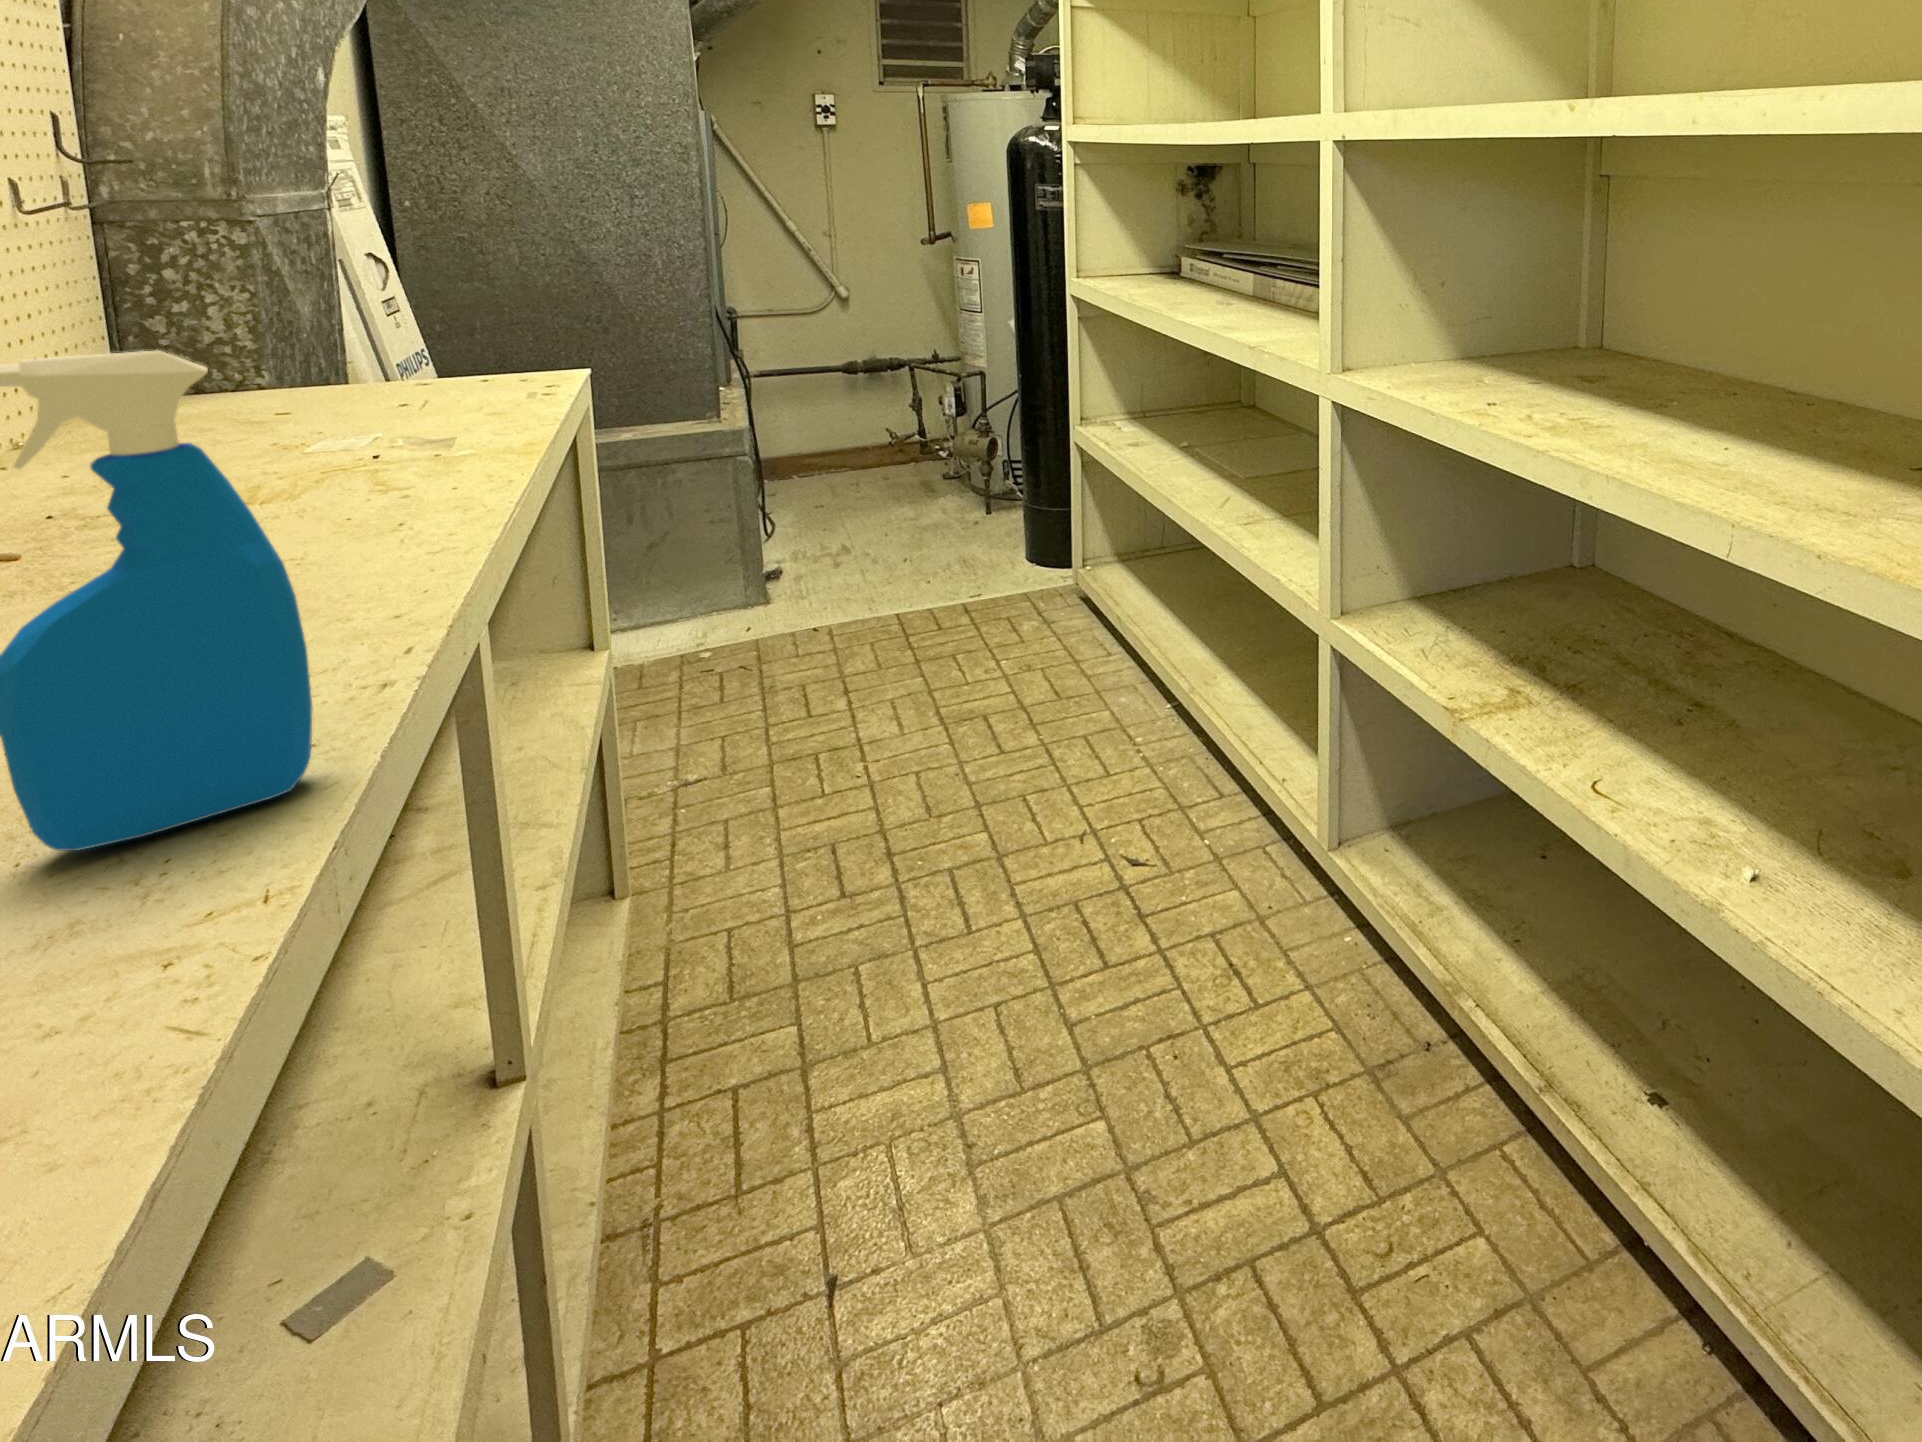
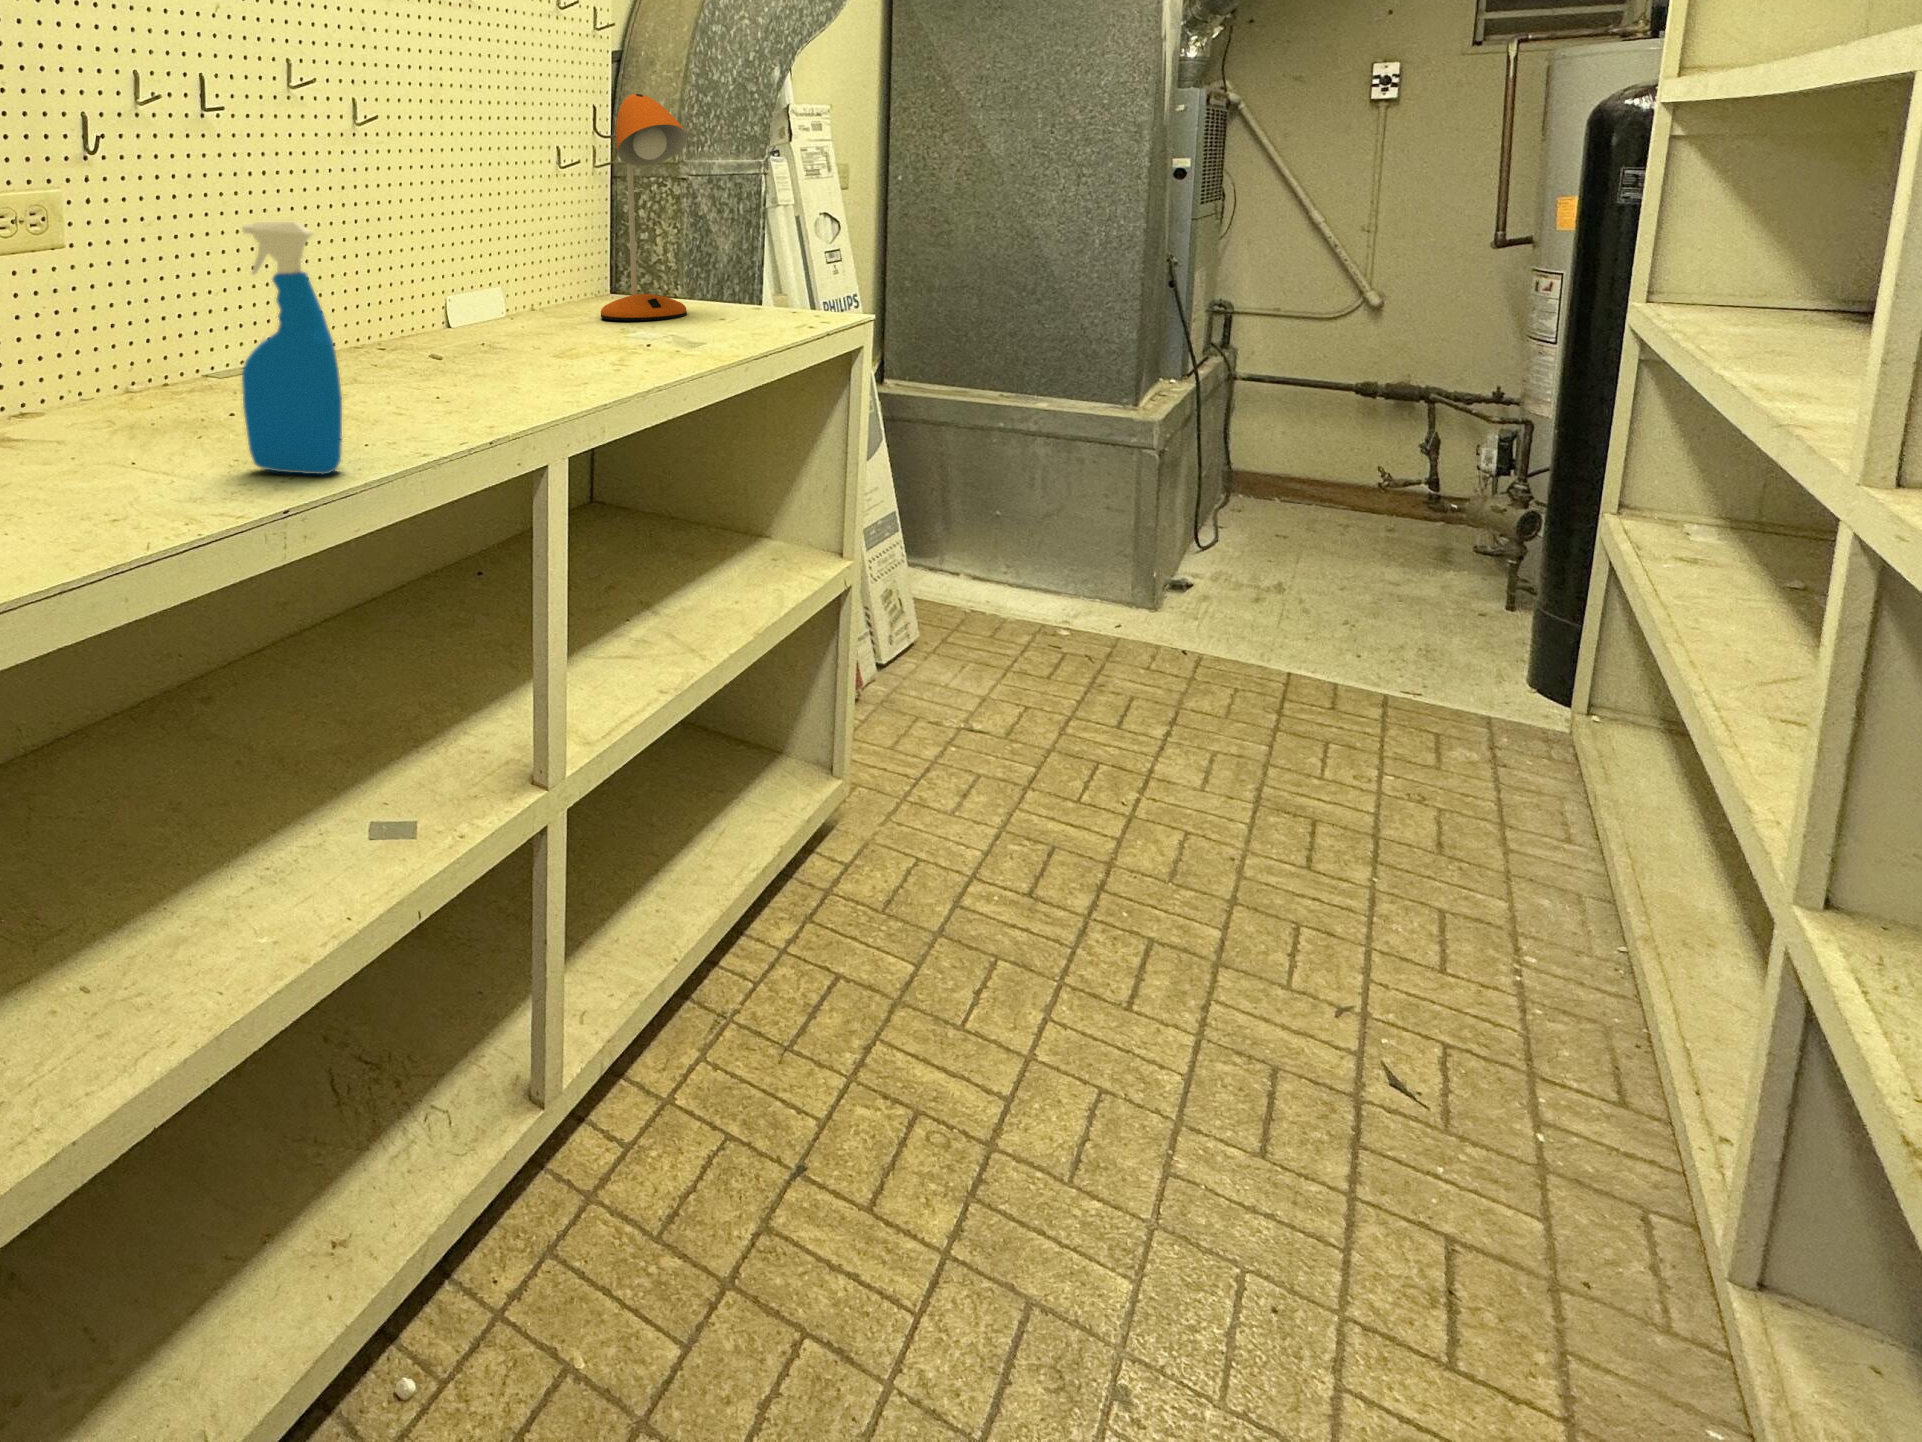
desk lamp: none [188,100,355,432] -> present [601,94,688,321]

